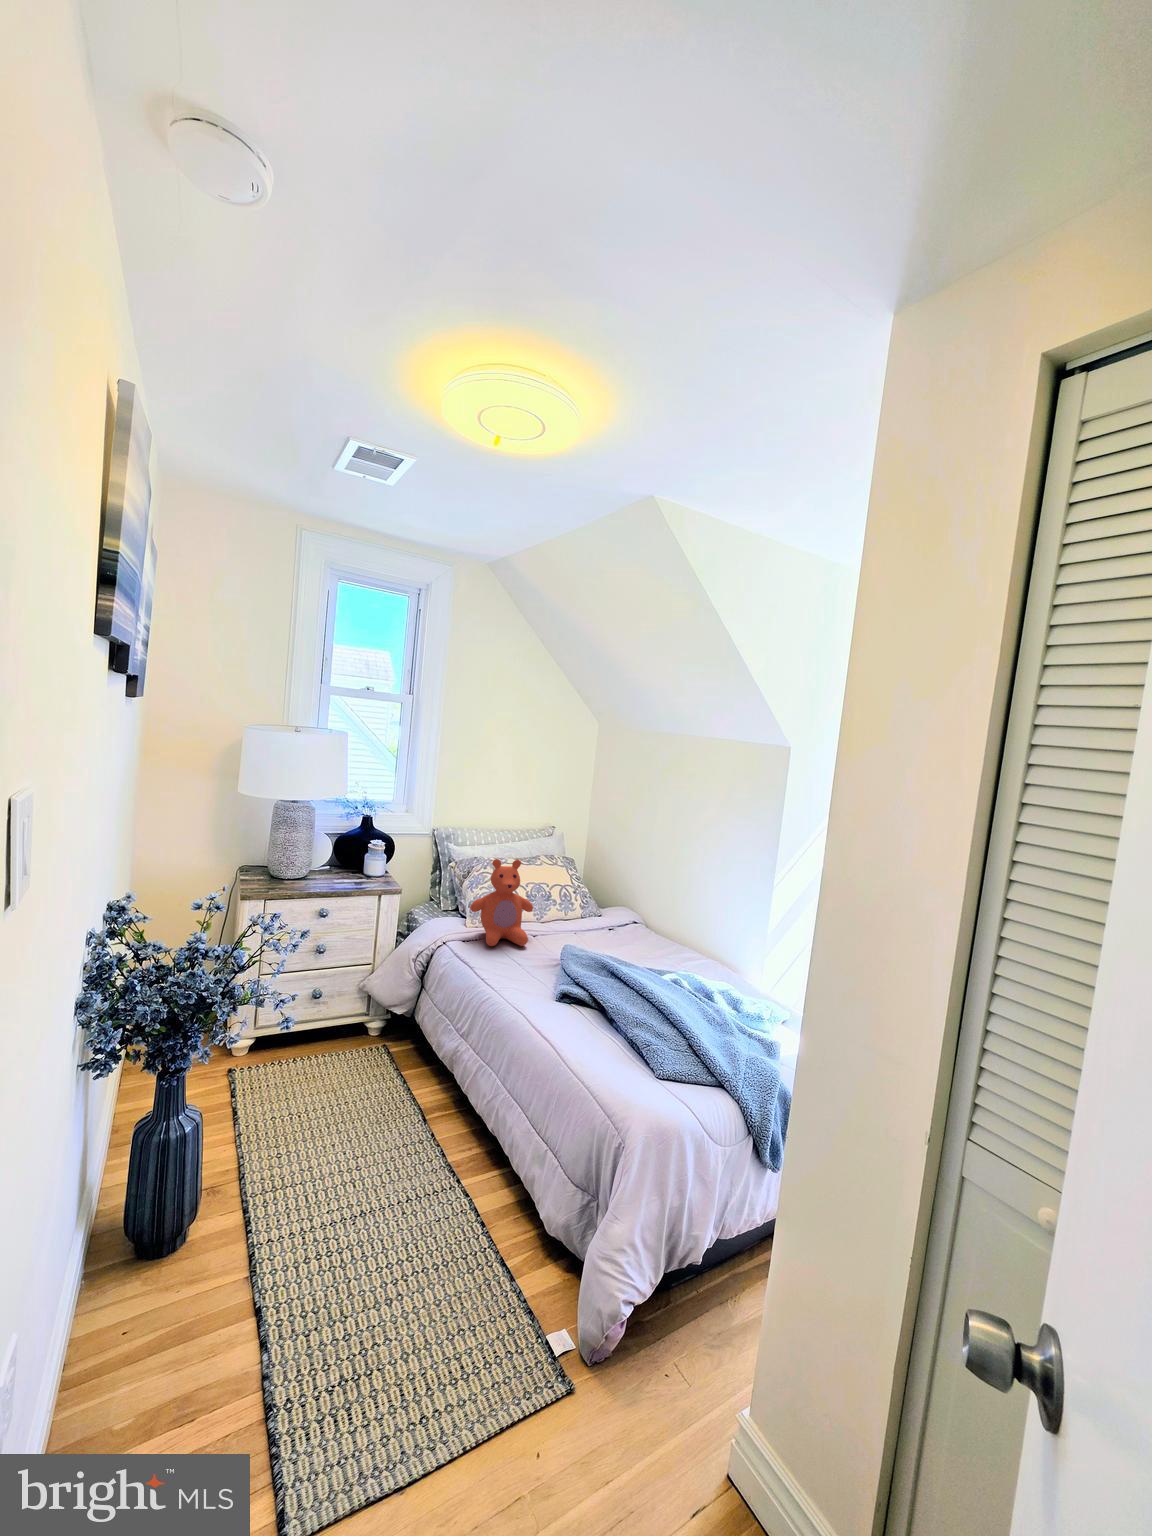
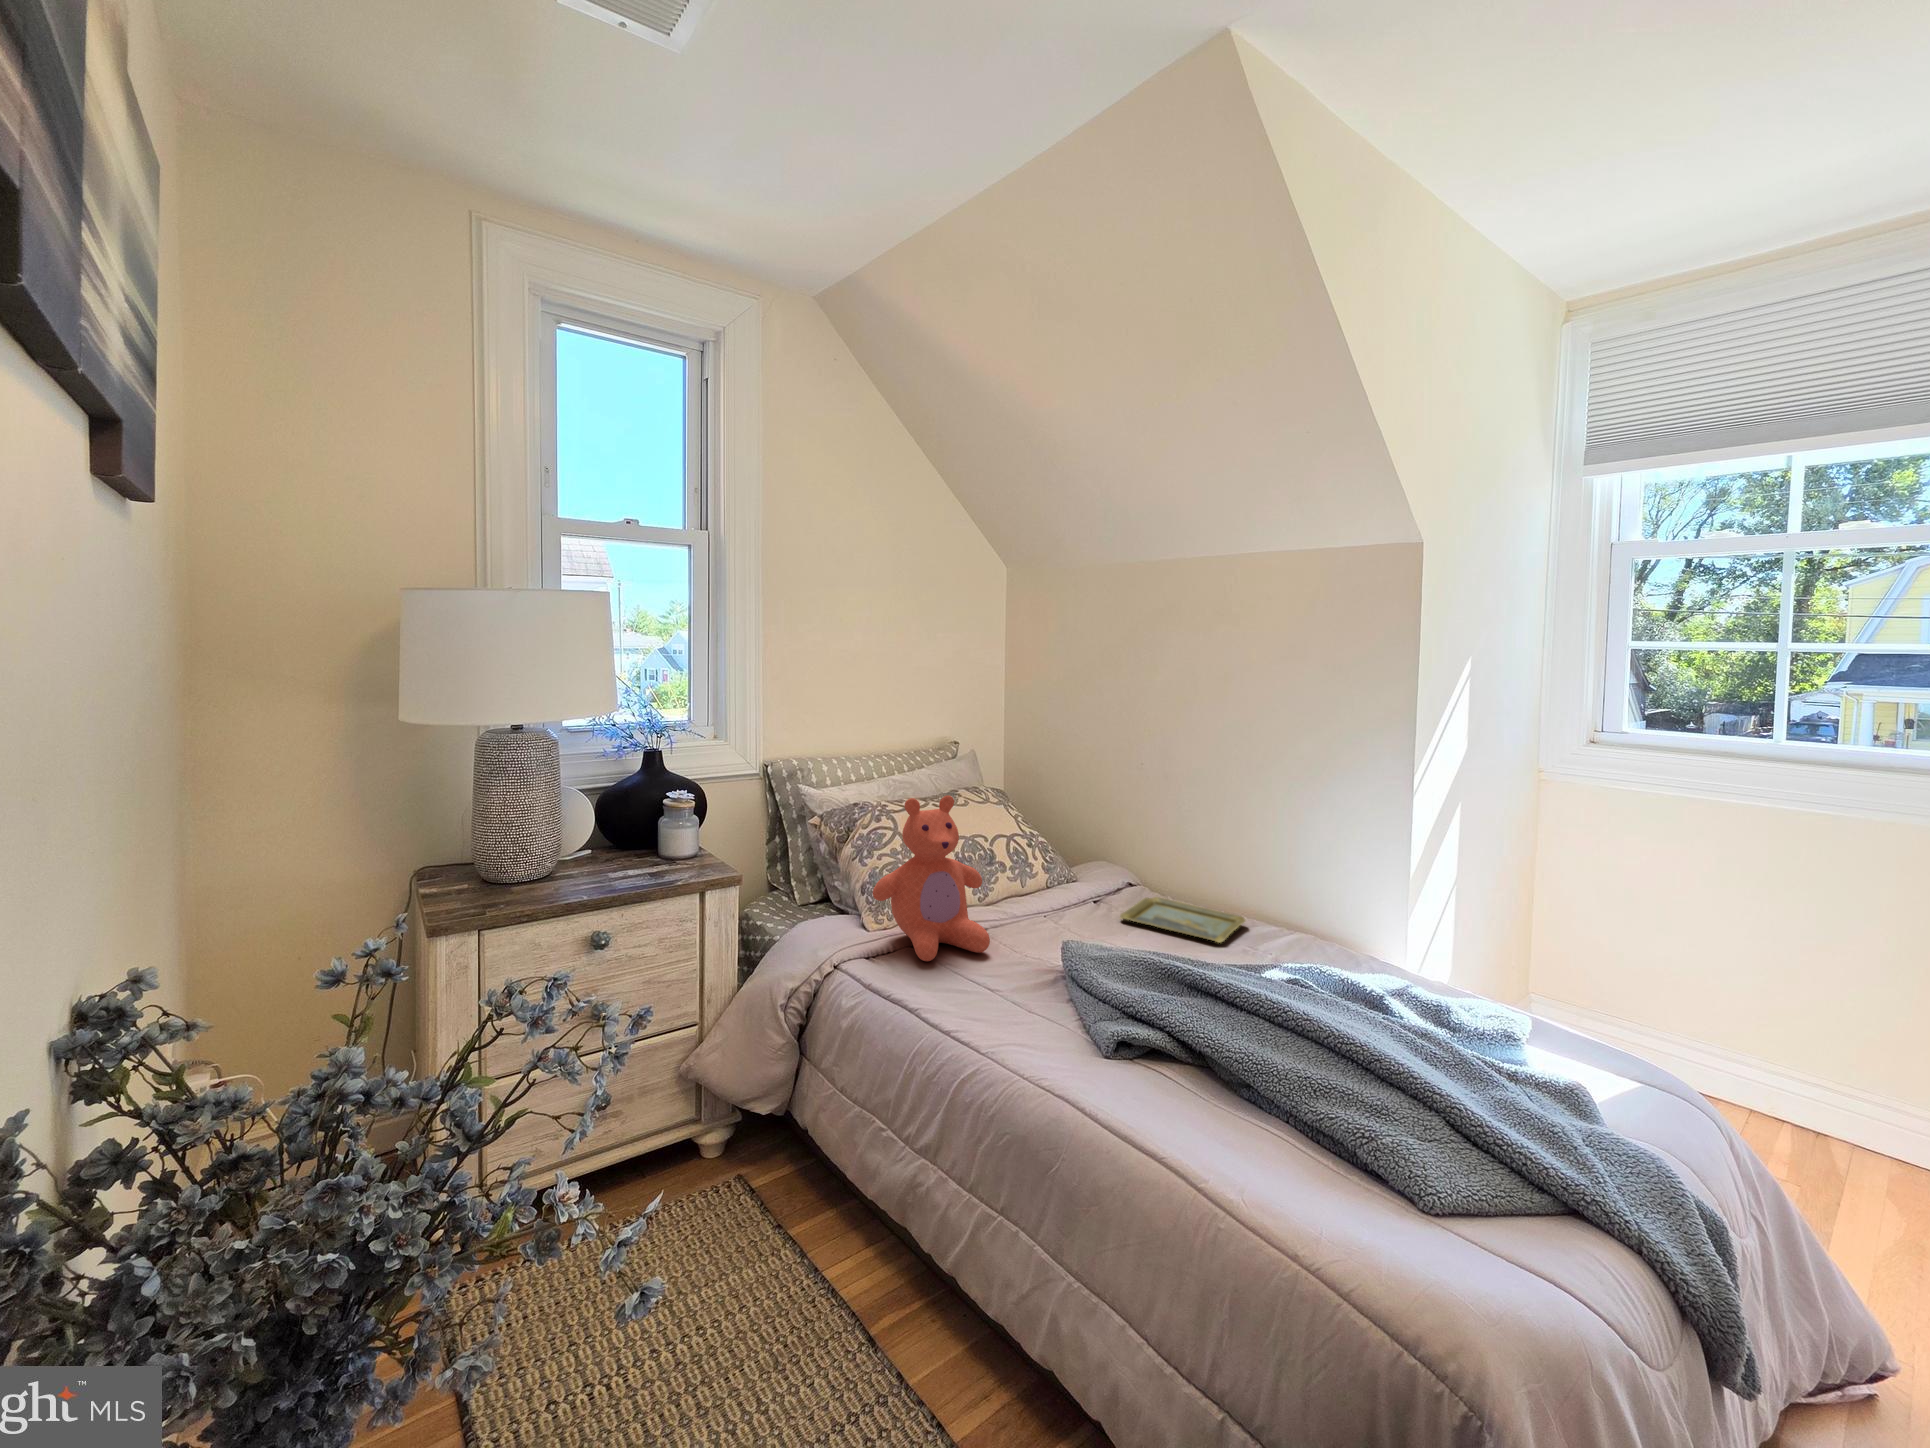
tray: none [610,930,680,958] -> present [1120,897,1245,943]

